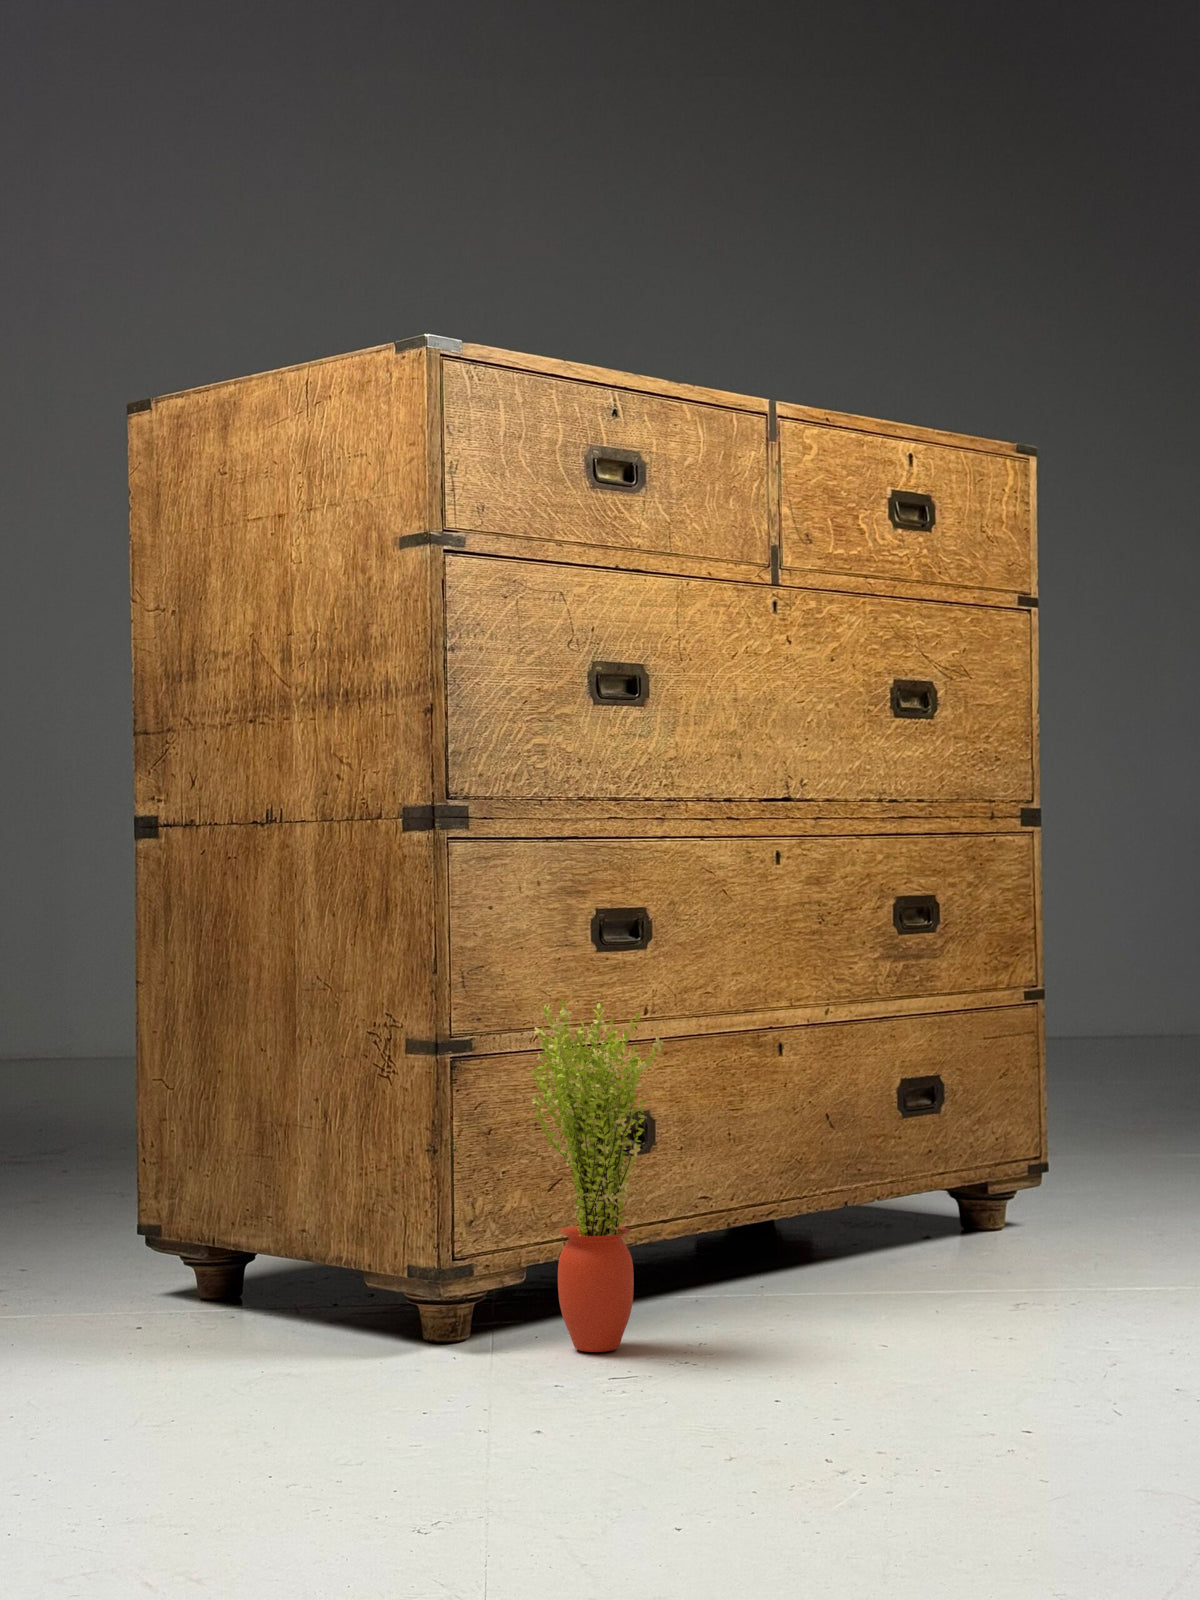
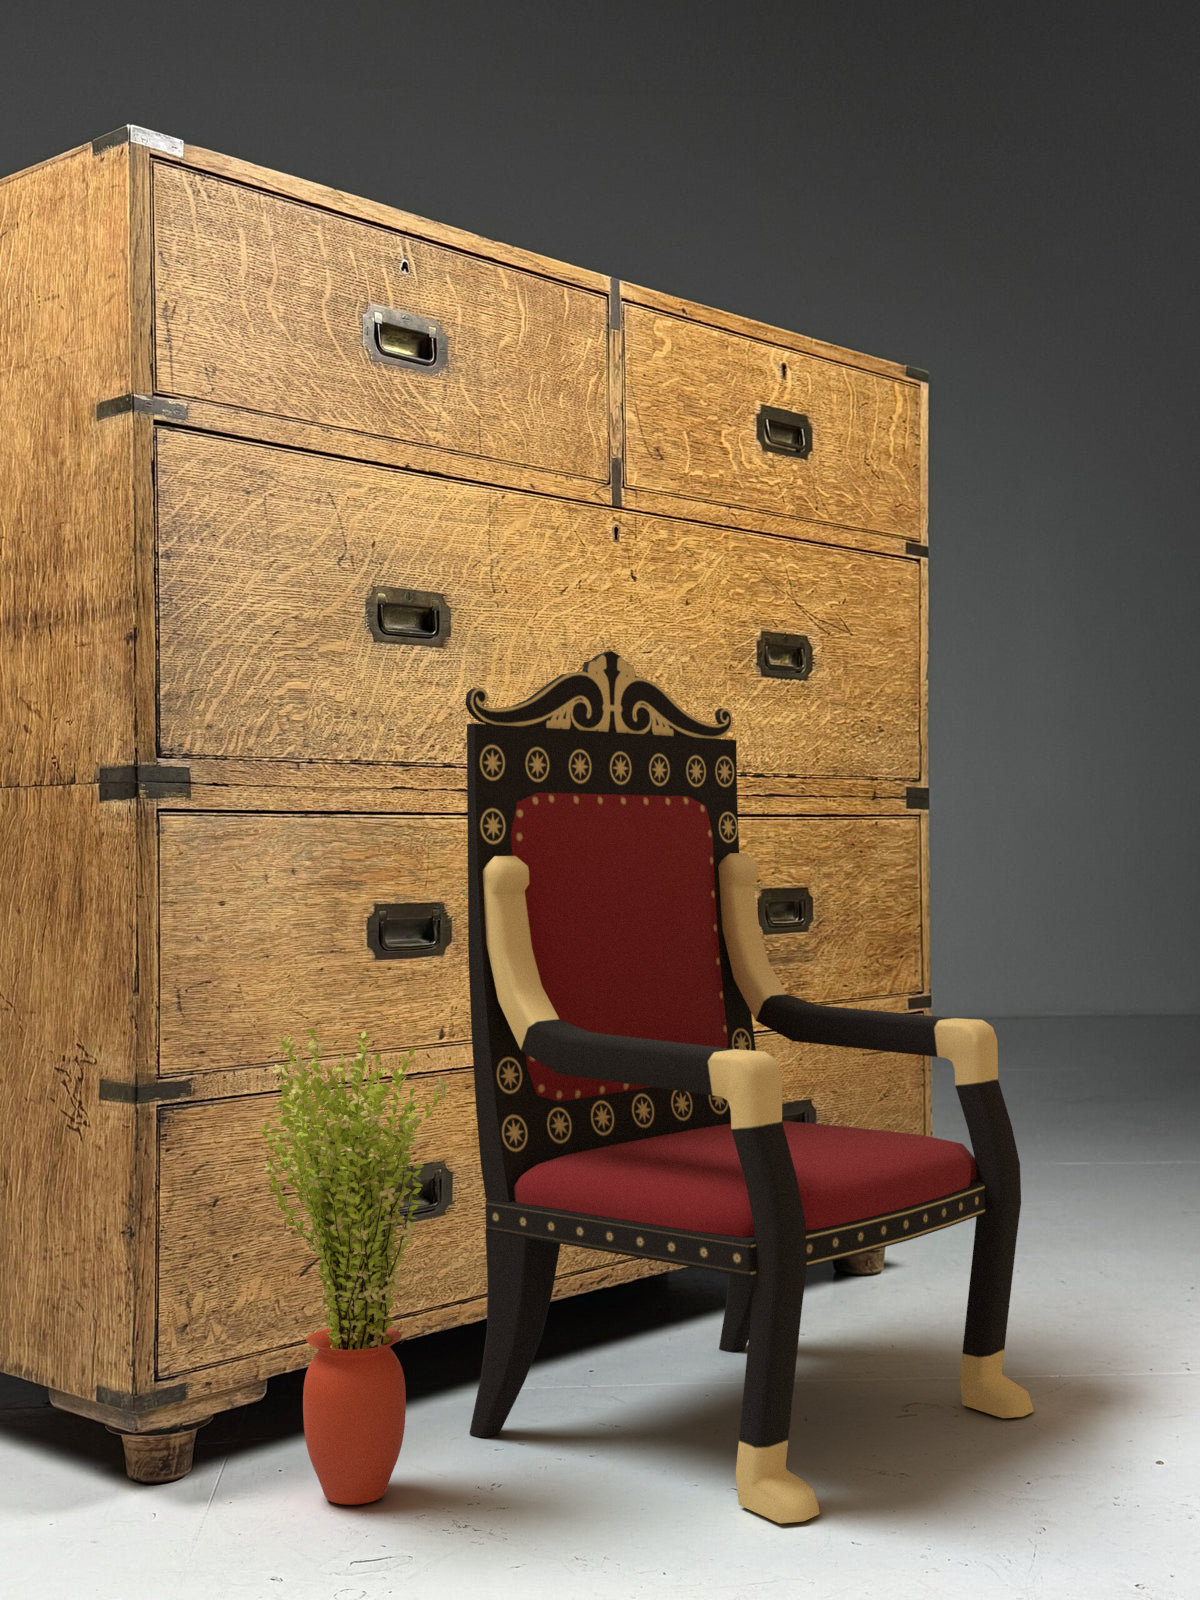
armchair: none [664,706,1115,1360] -> present [465,651,1034,1523]

